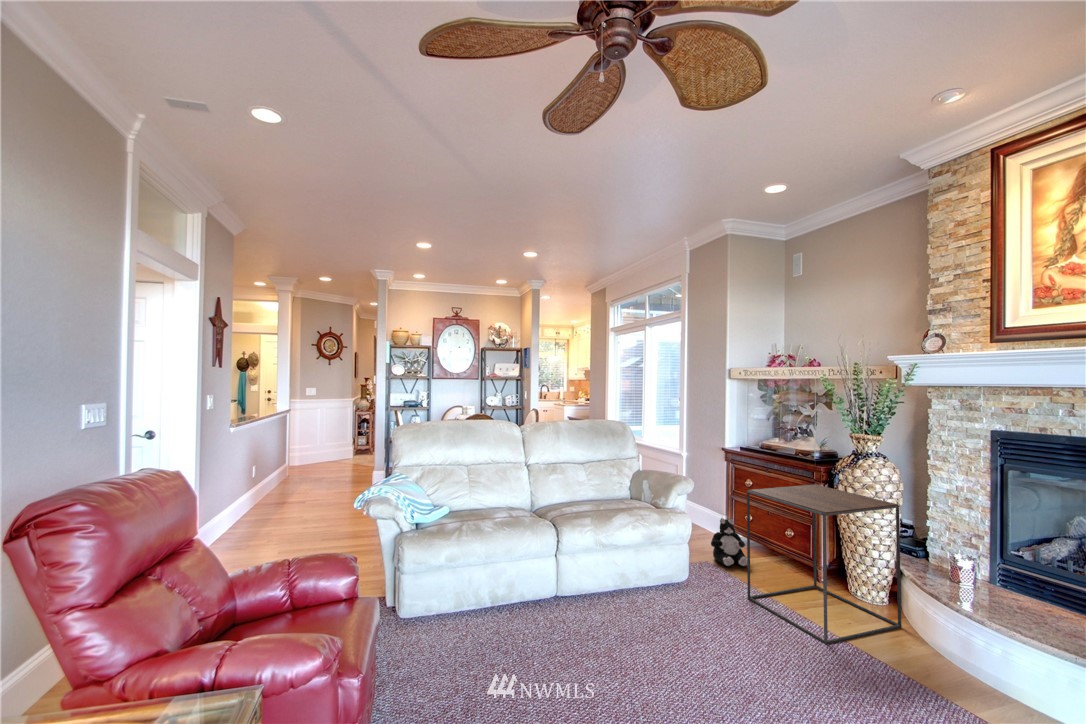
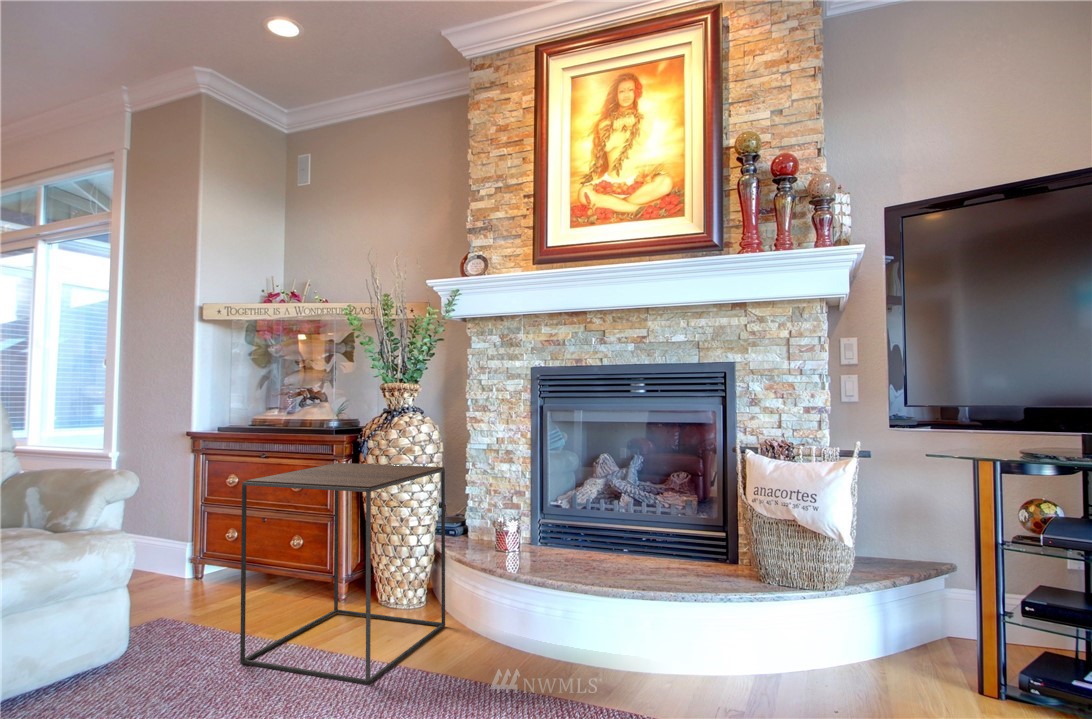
plush toy: present [711,518,747,566] -> none [166,544,237,625]

